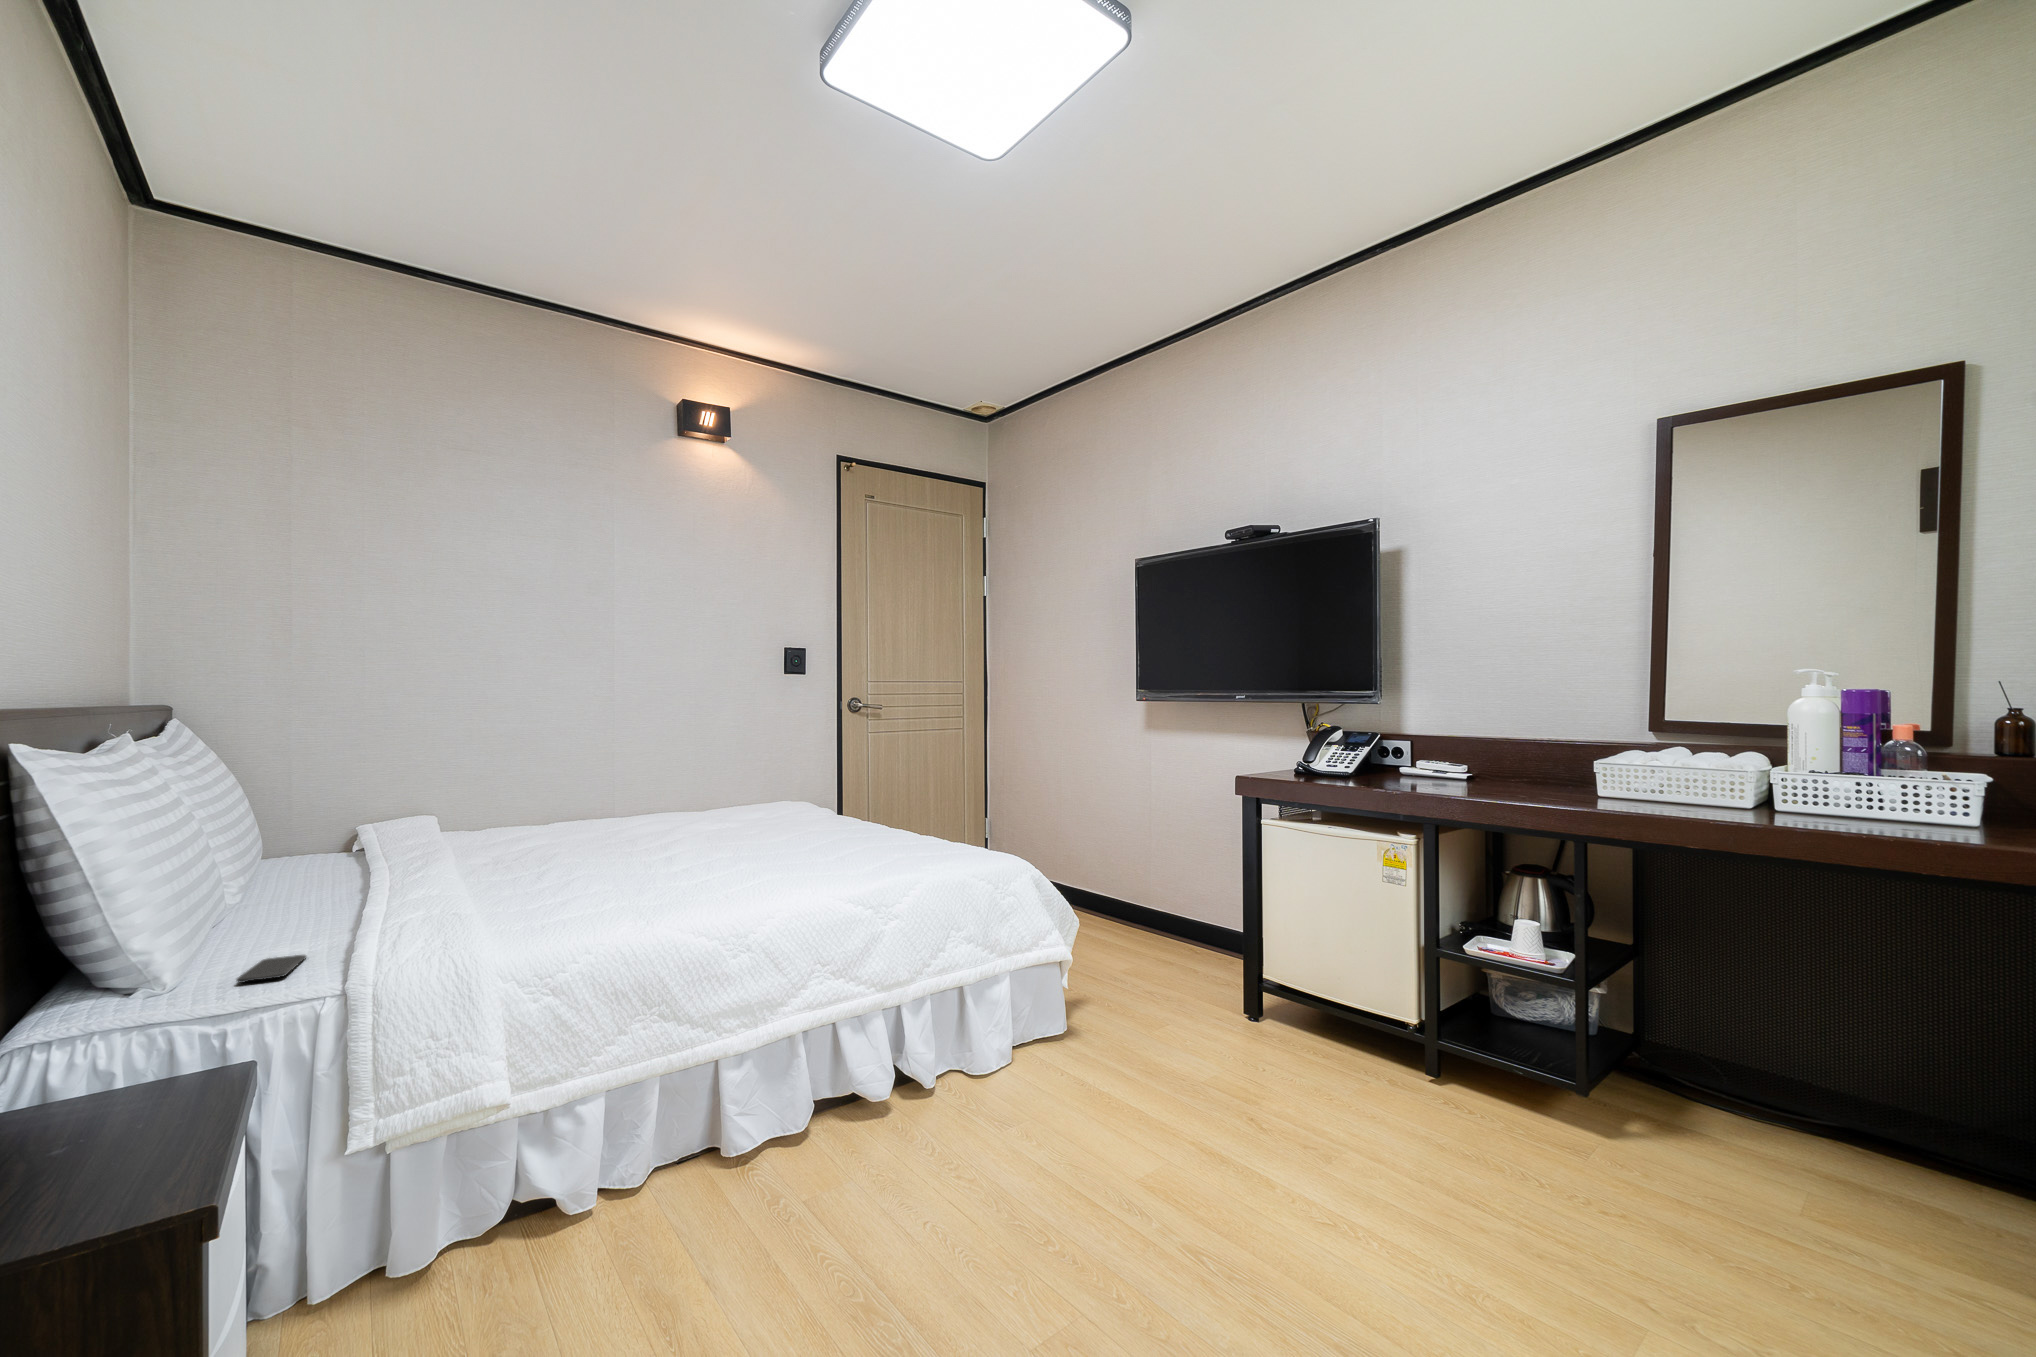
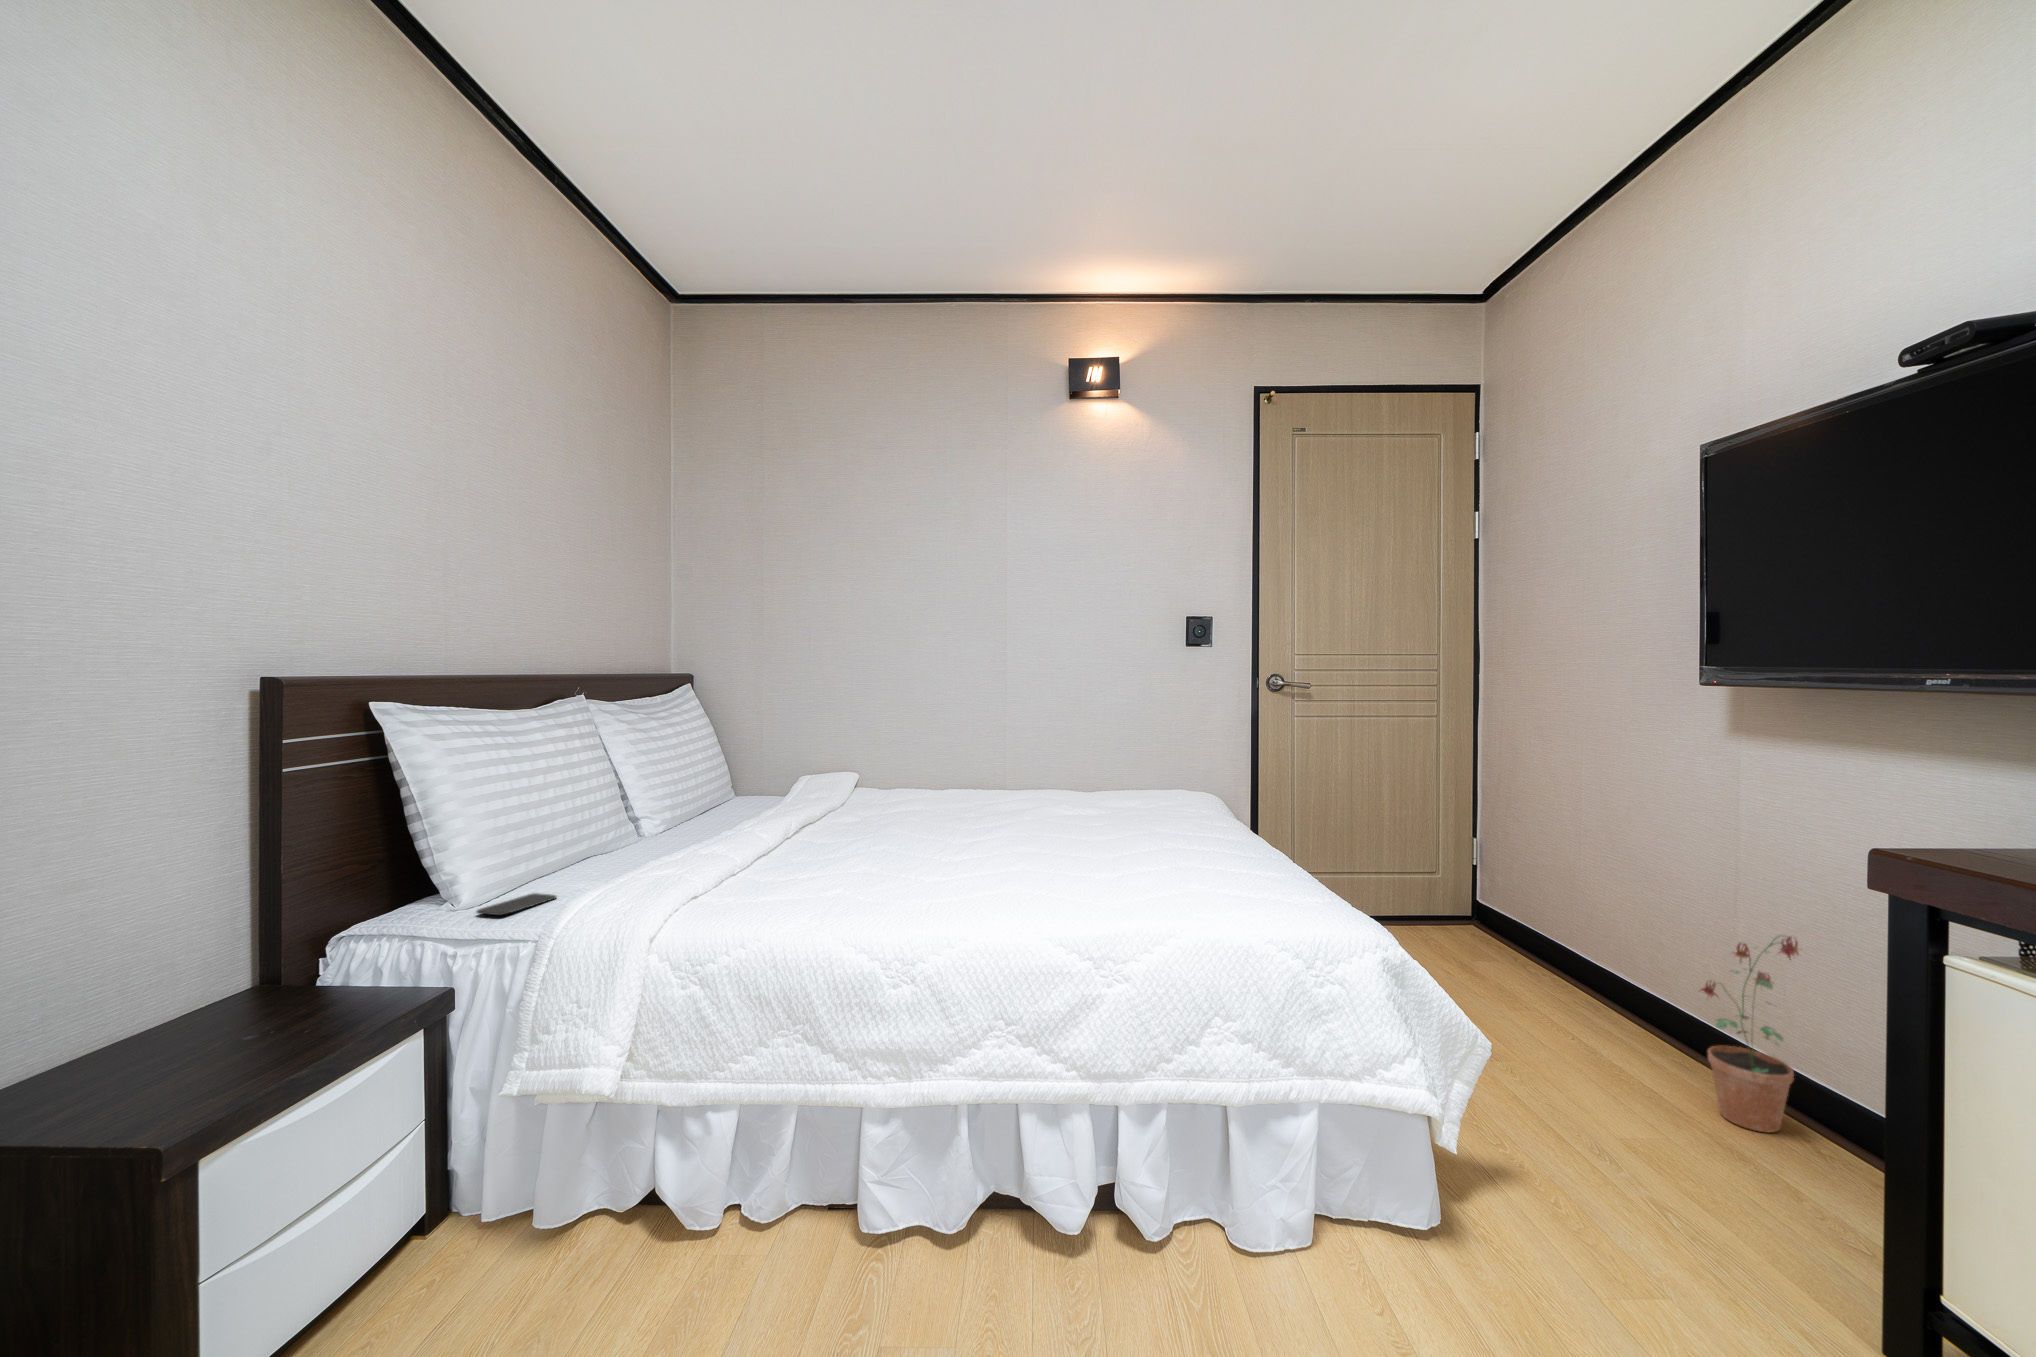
potted plant: none [1147,842,1191,954] -> present [1701,936,1799,1132]

